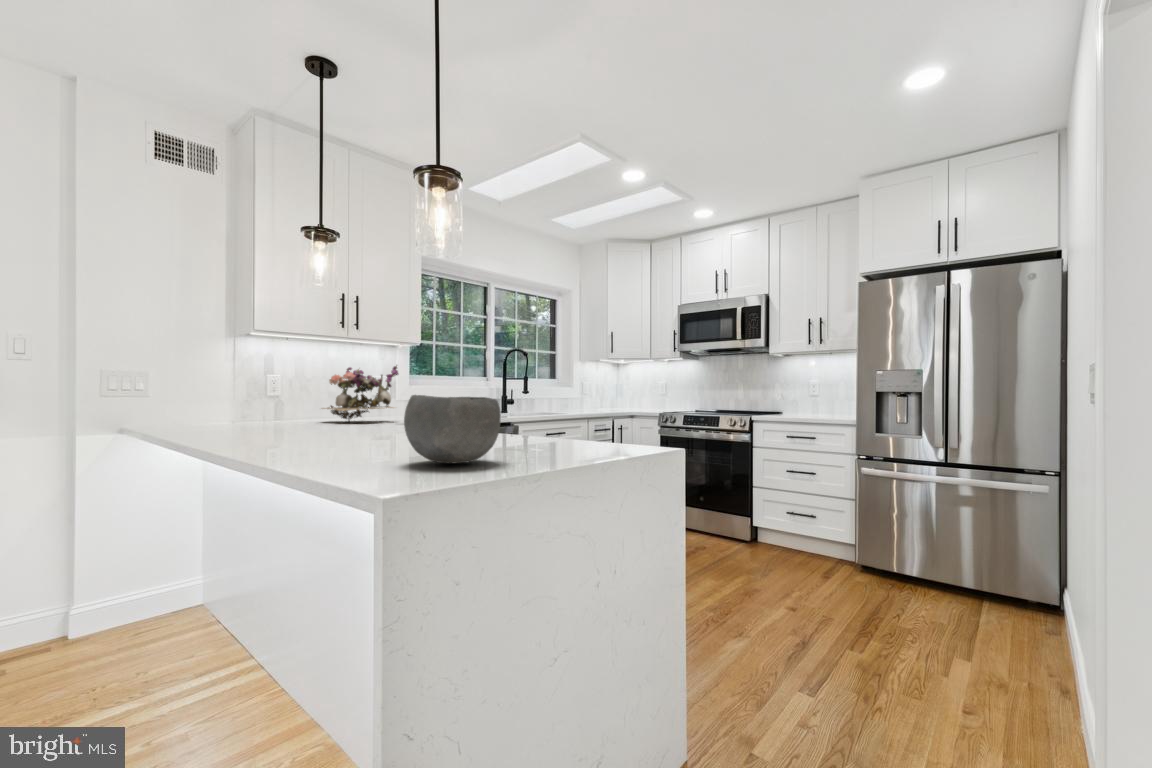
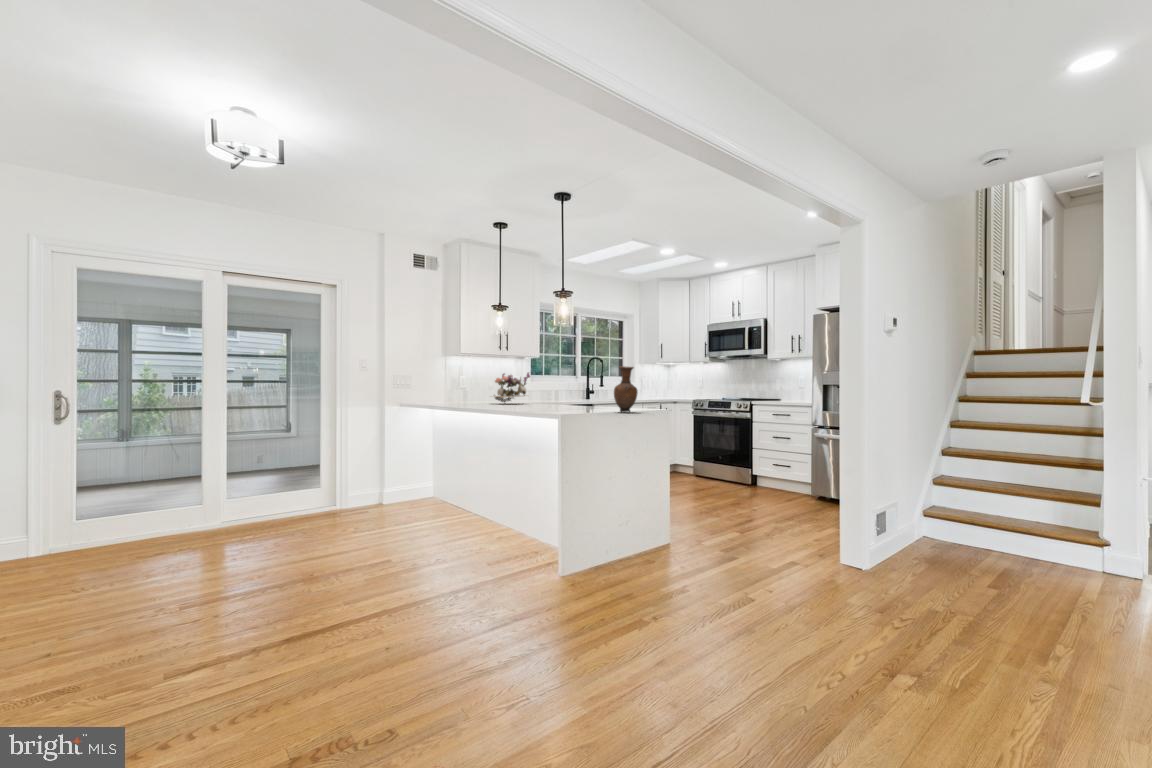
vase: none [552,338,611,453] -> present [614,366,638,412]
bowl: present [404,395,501,463] -> none [561,389,594,414]

